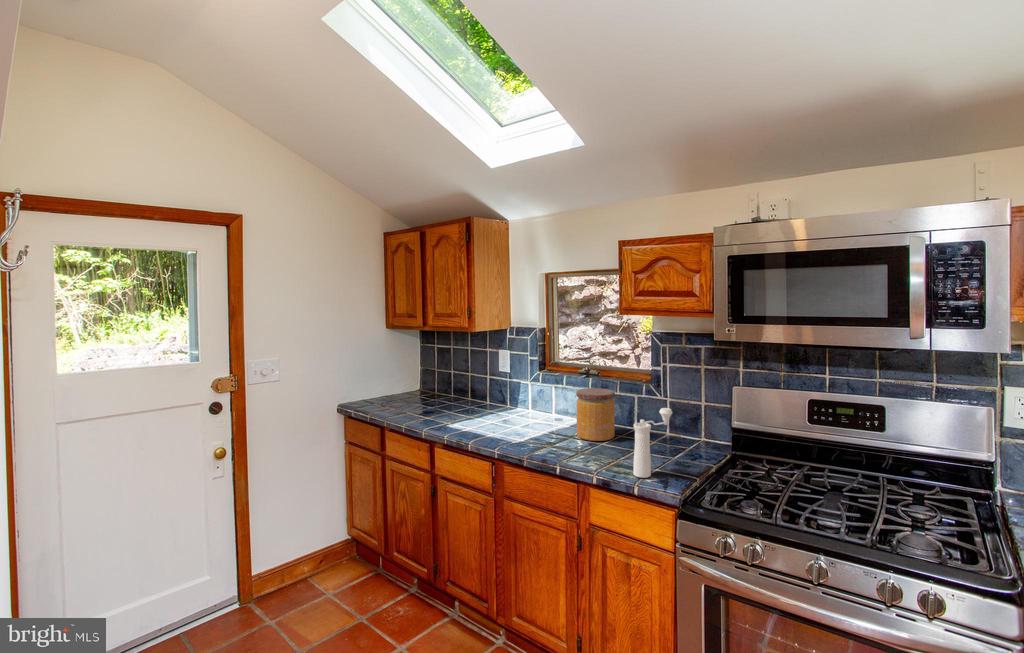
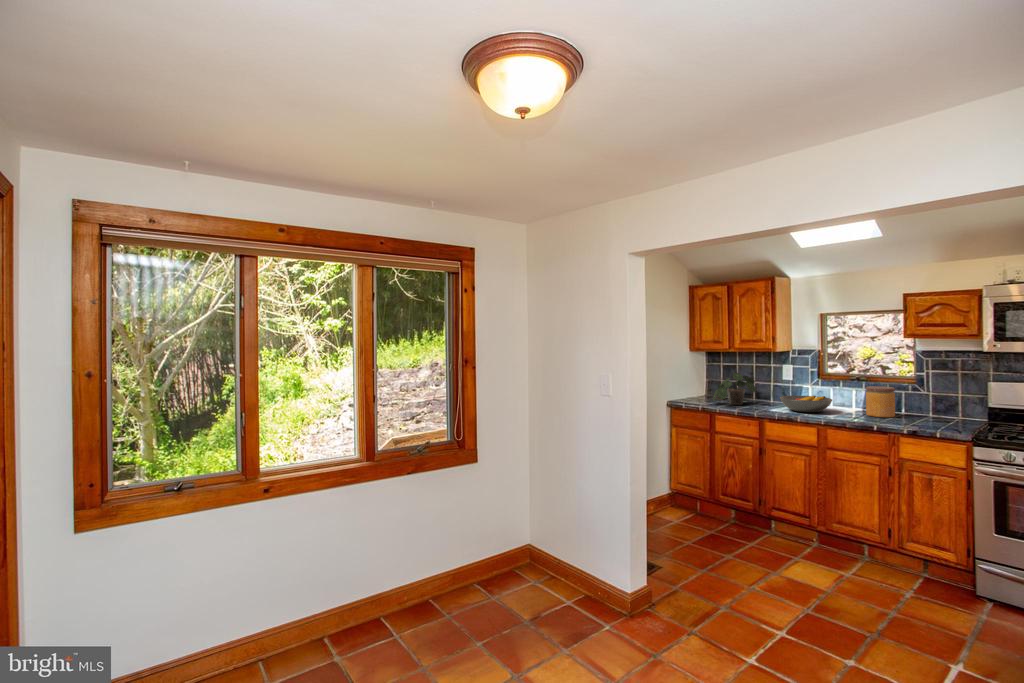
potted plant: none [395,362,457,412] -> present [713,373,756,405]
fruit bowl: none [465,399,537,430] -> present [780,395,832,412]
pepper mill: present [633,408,673,478] -> none [931,392,954,430]

